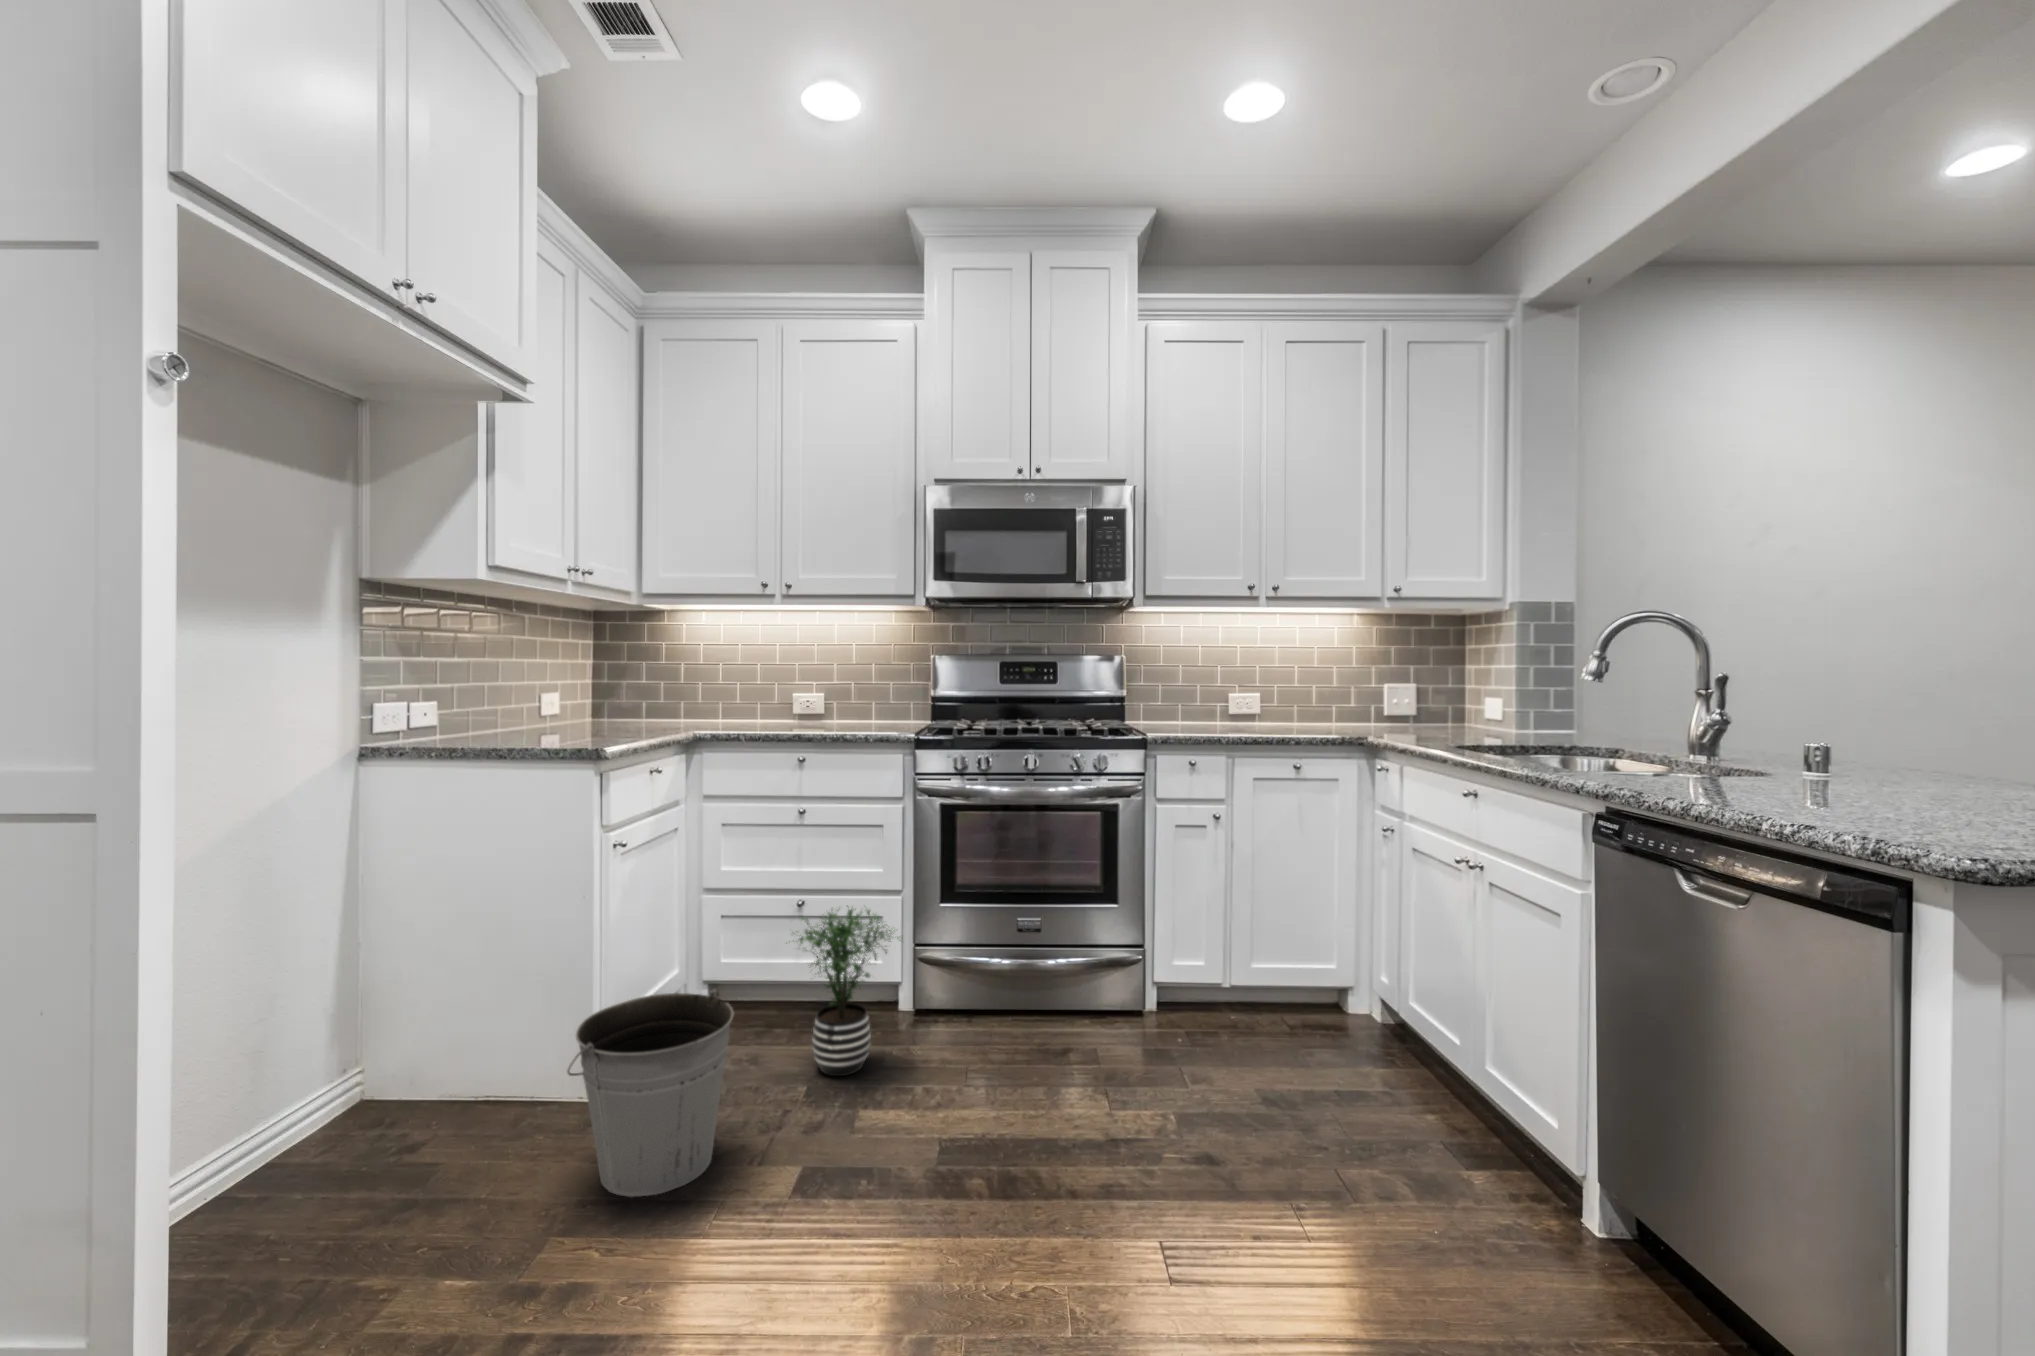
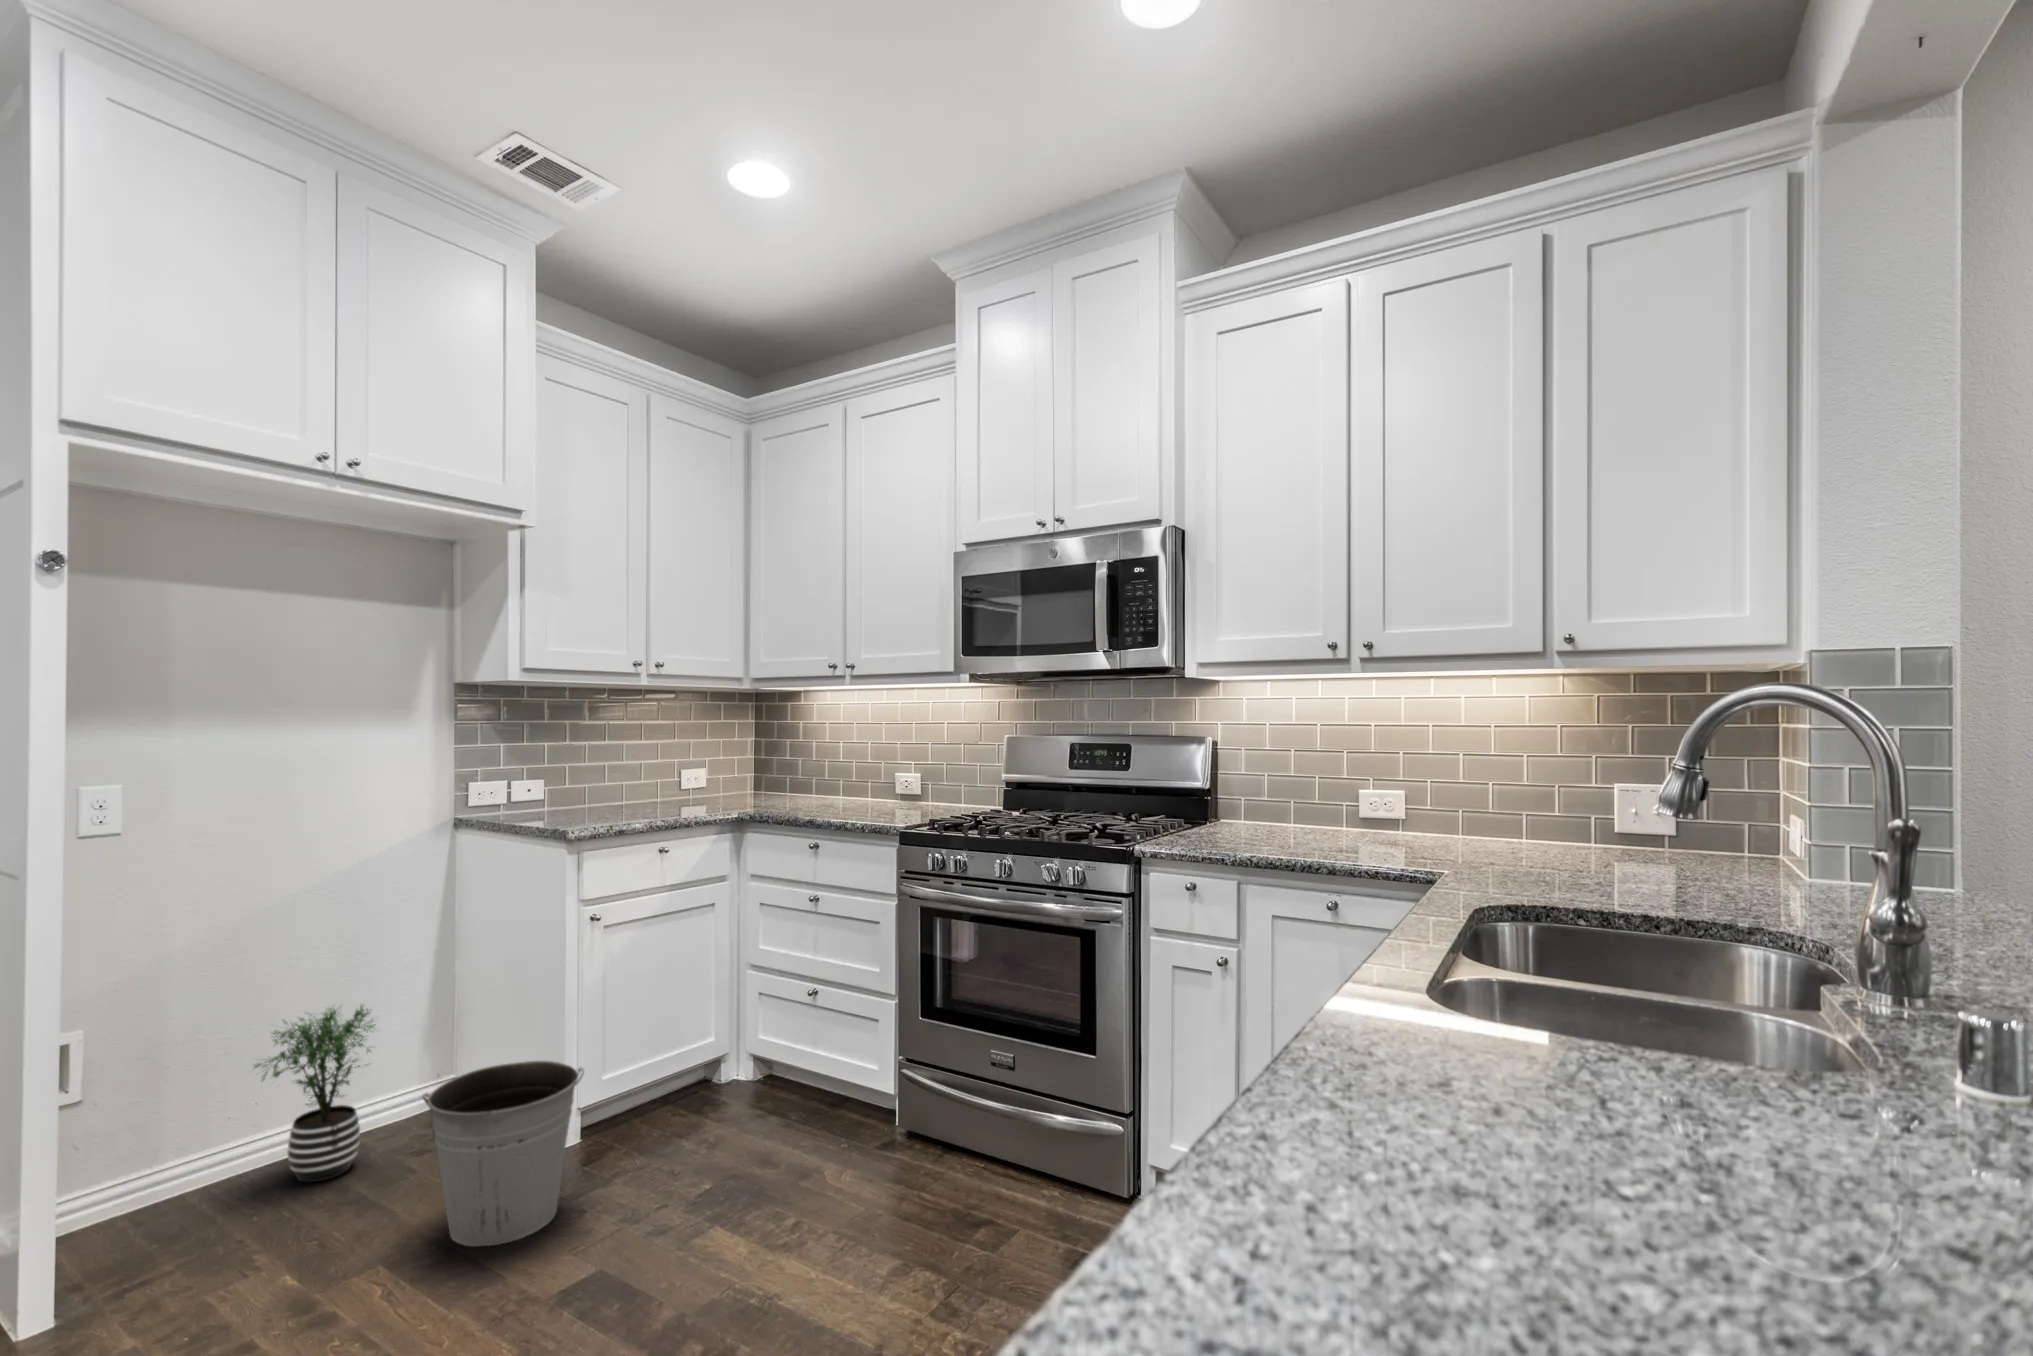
potted plant: present [793,906,898,1076] -> present [255,1005,375,1182]

